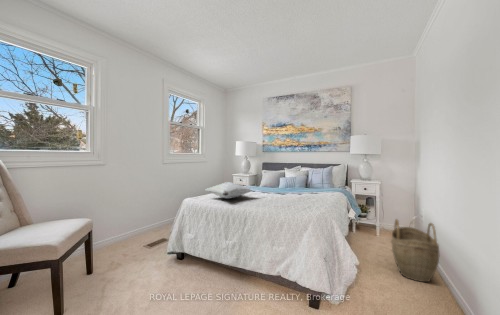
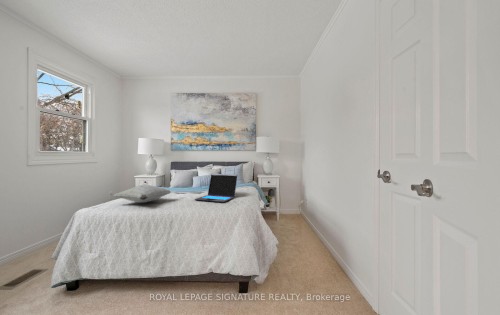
laptop: none [271,175,318,206] -> present [195,174,237,202]
woven basket: present [391,219,439,282] -> none [293,205,324,250]

